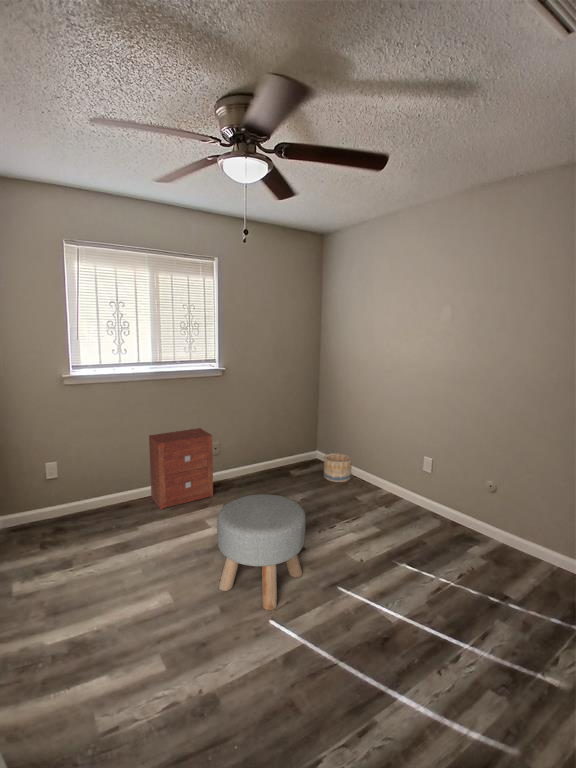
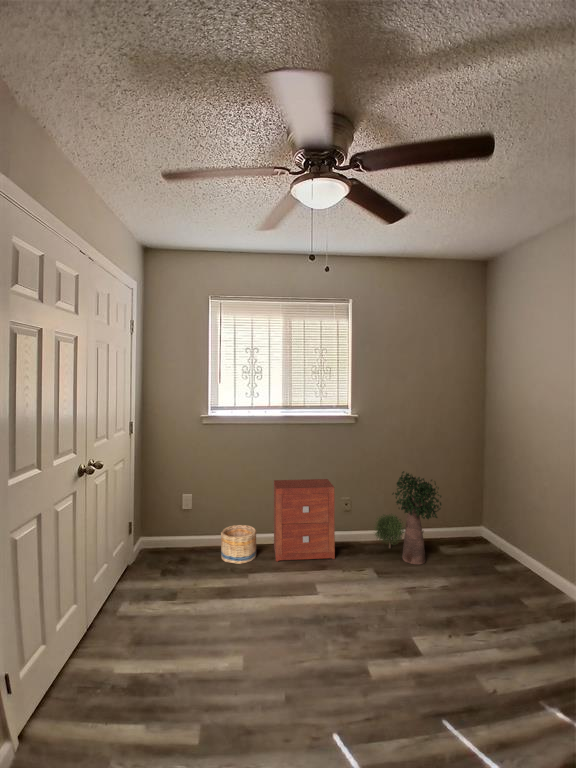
potted plant: none [240,414,298,488] -> present [375,471,442,564]
basket: present [324,453,352,482] -> present [221,525,257,564]
ottoman: present [217,494,306,610] -> none [292,560,404,723]

